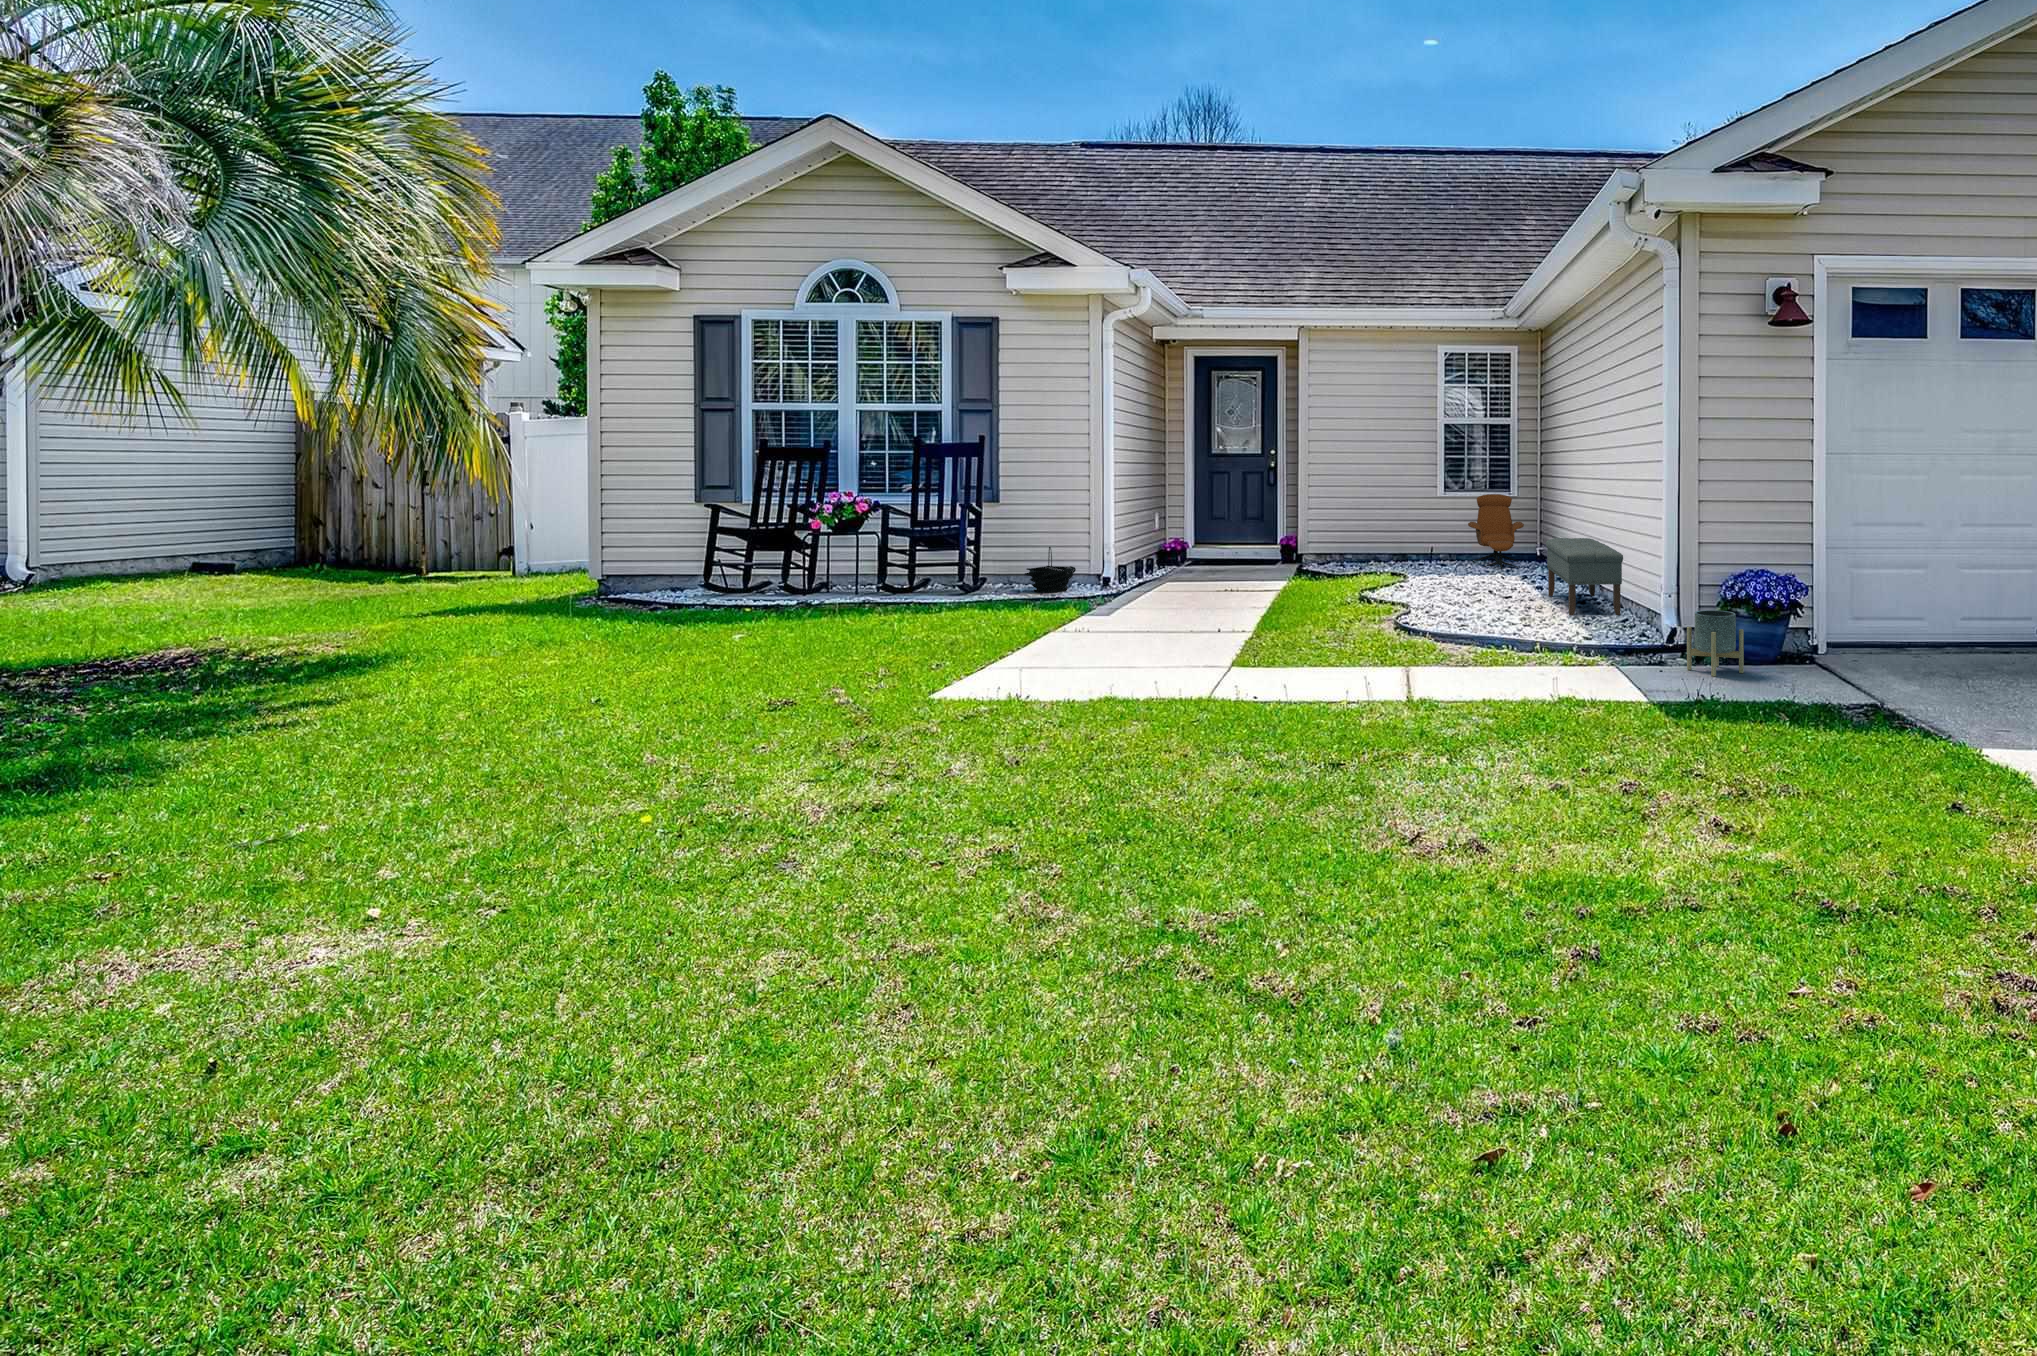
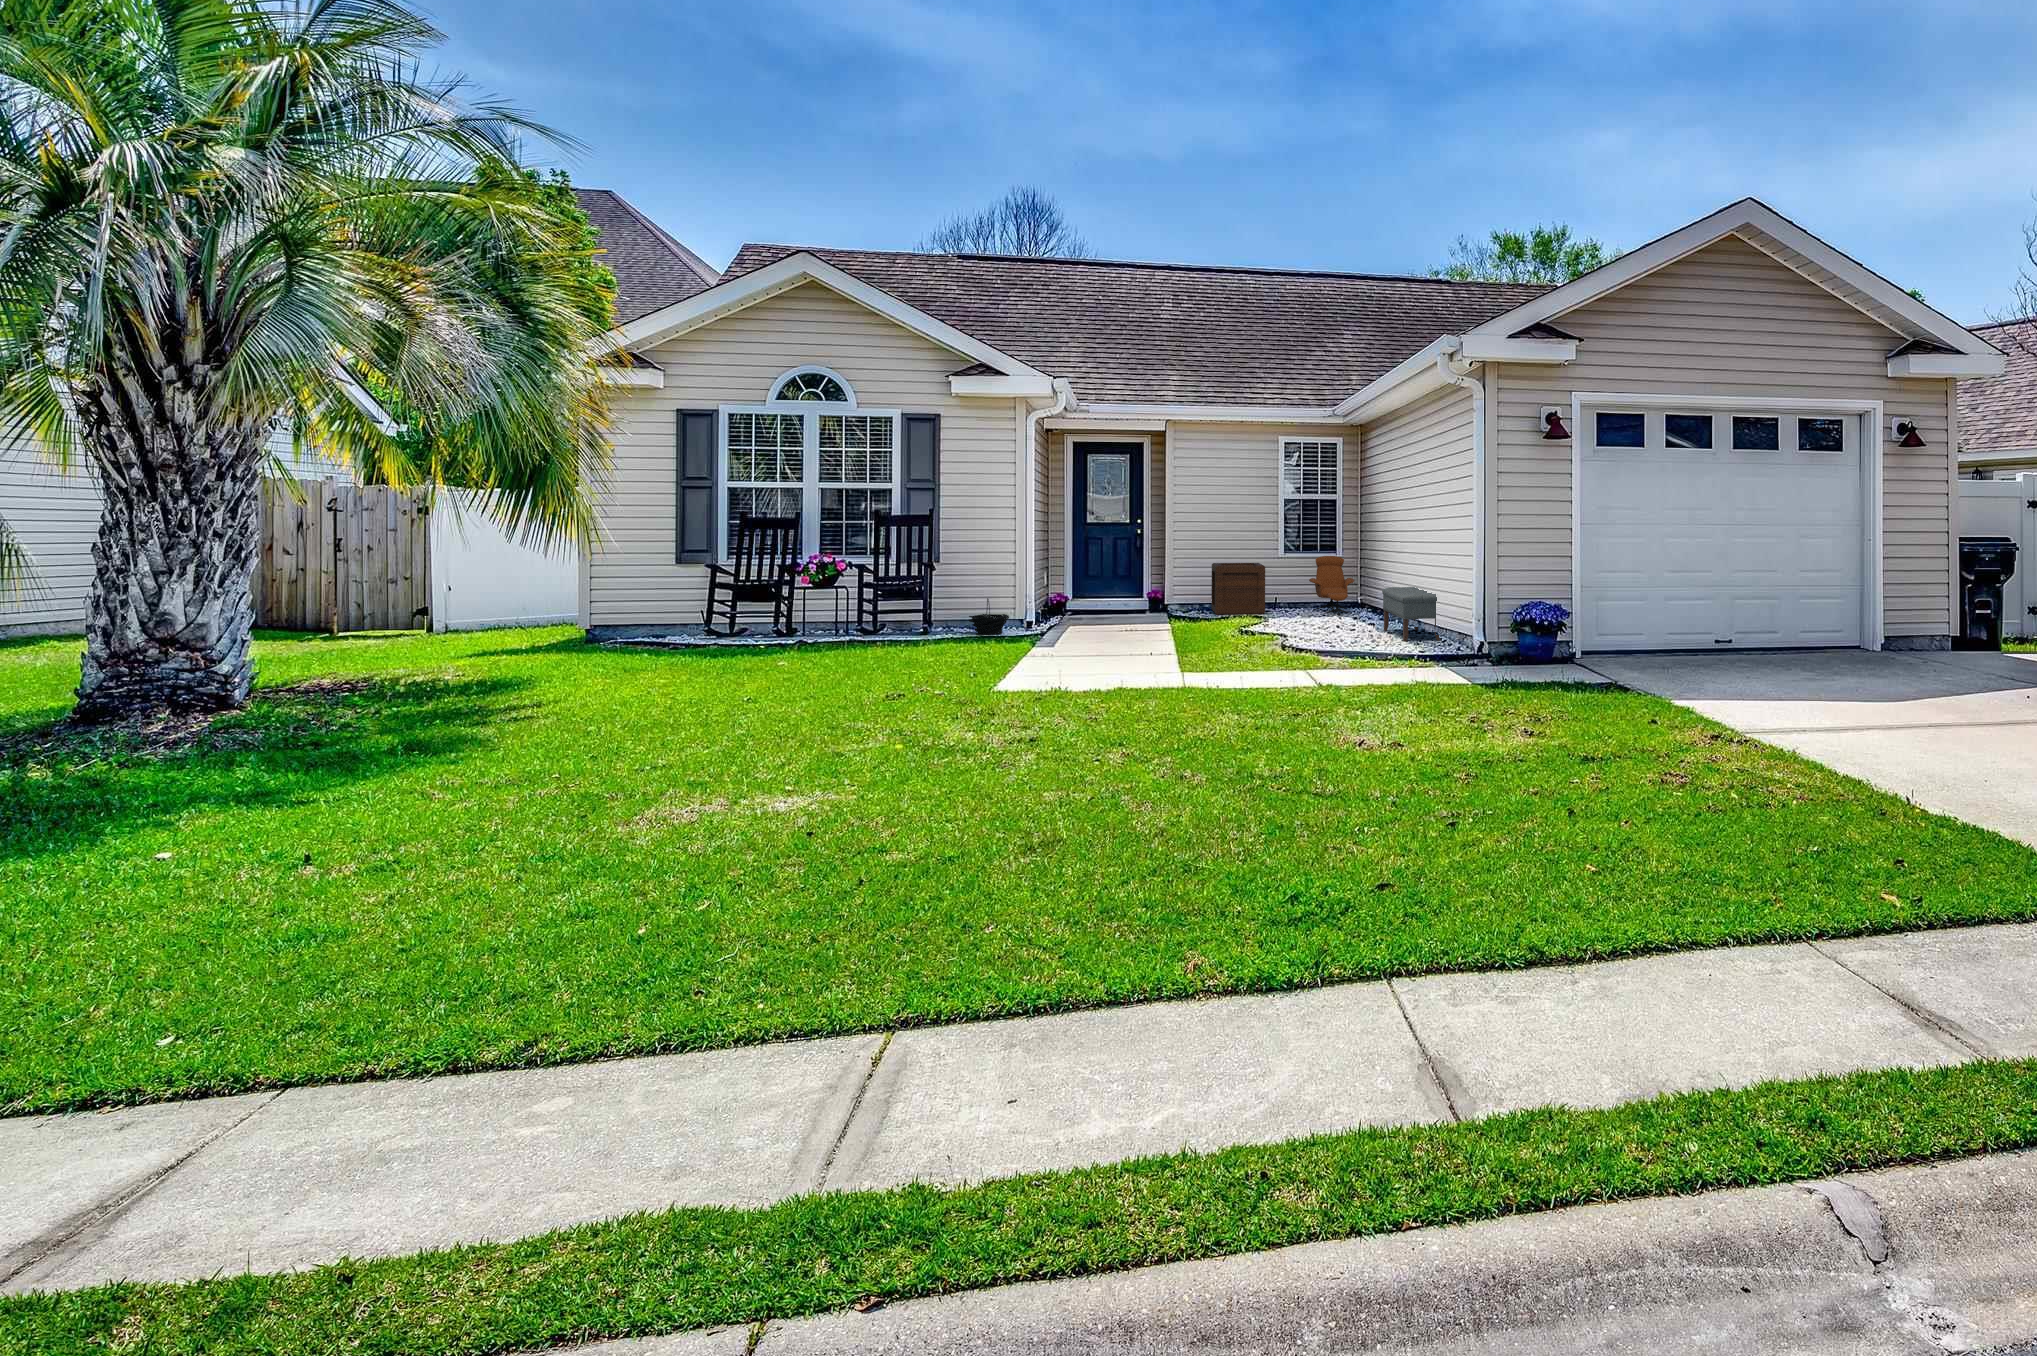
wooden crate: none [1350,502,1411,567] -> present [1211,563,1265,615]
planter: present [1687,610,1744,677] -> none [1491,628,1527,669]

